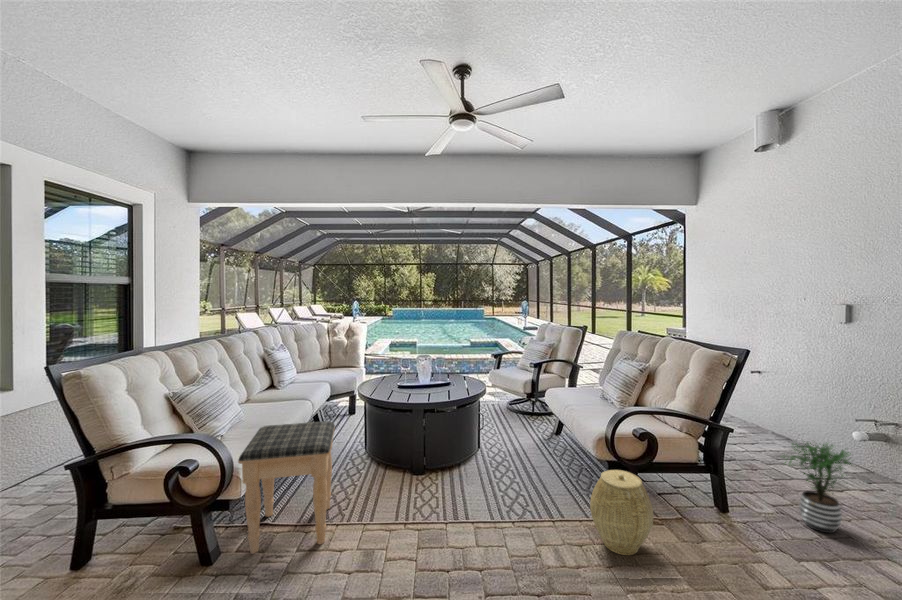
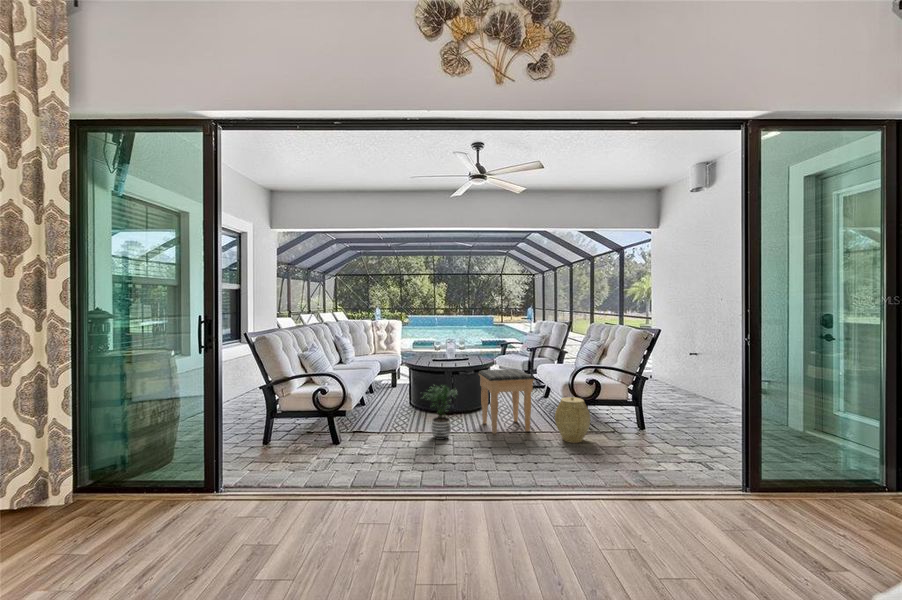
footstool: present [238,421,335,553] -> present [479,369,534,434]
potted plant: present [781,443,851,533] -> present [425,385,454,440]

